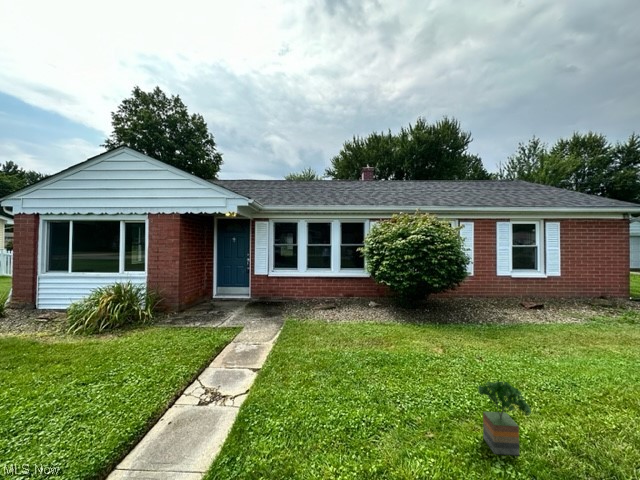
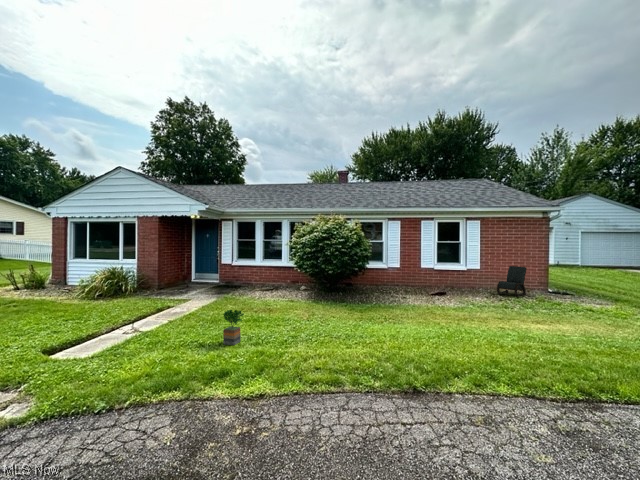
lounge chair: none [585,272,615,307] -> present [497,266,526,297]

